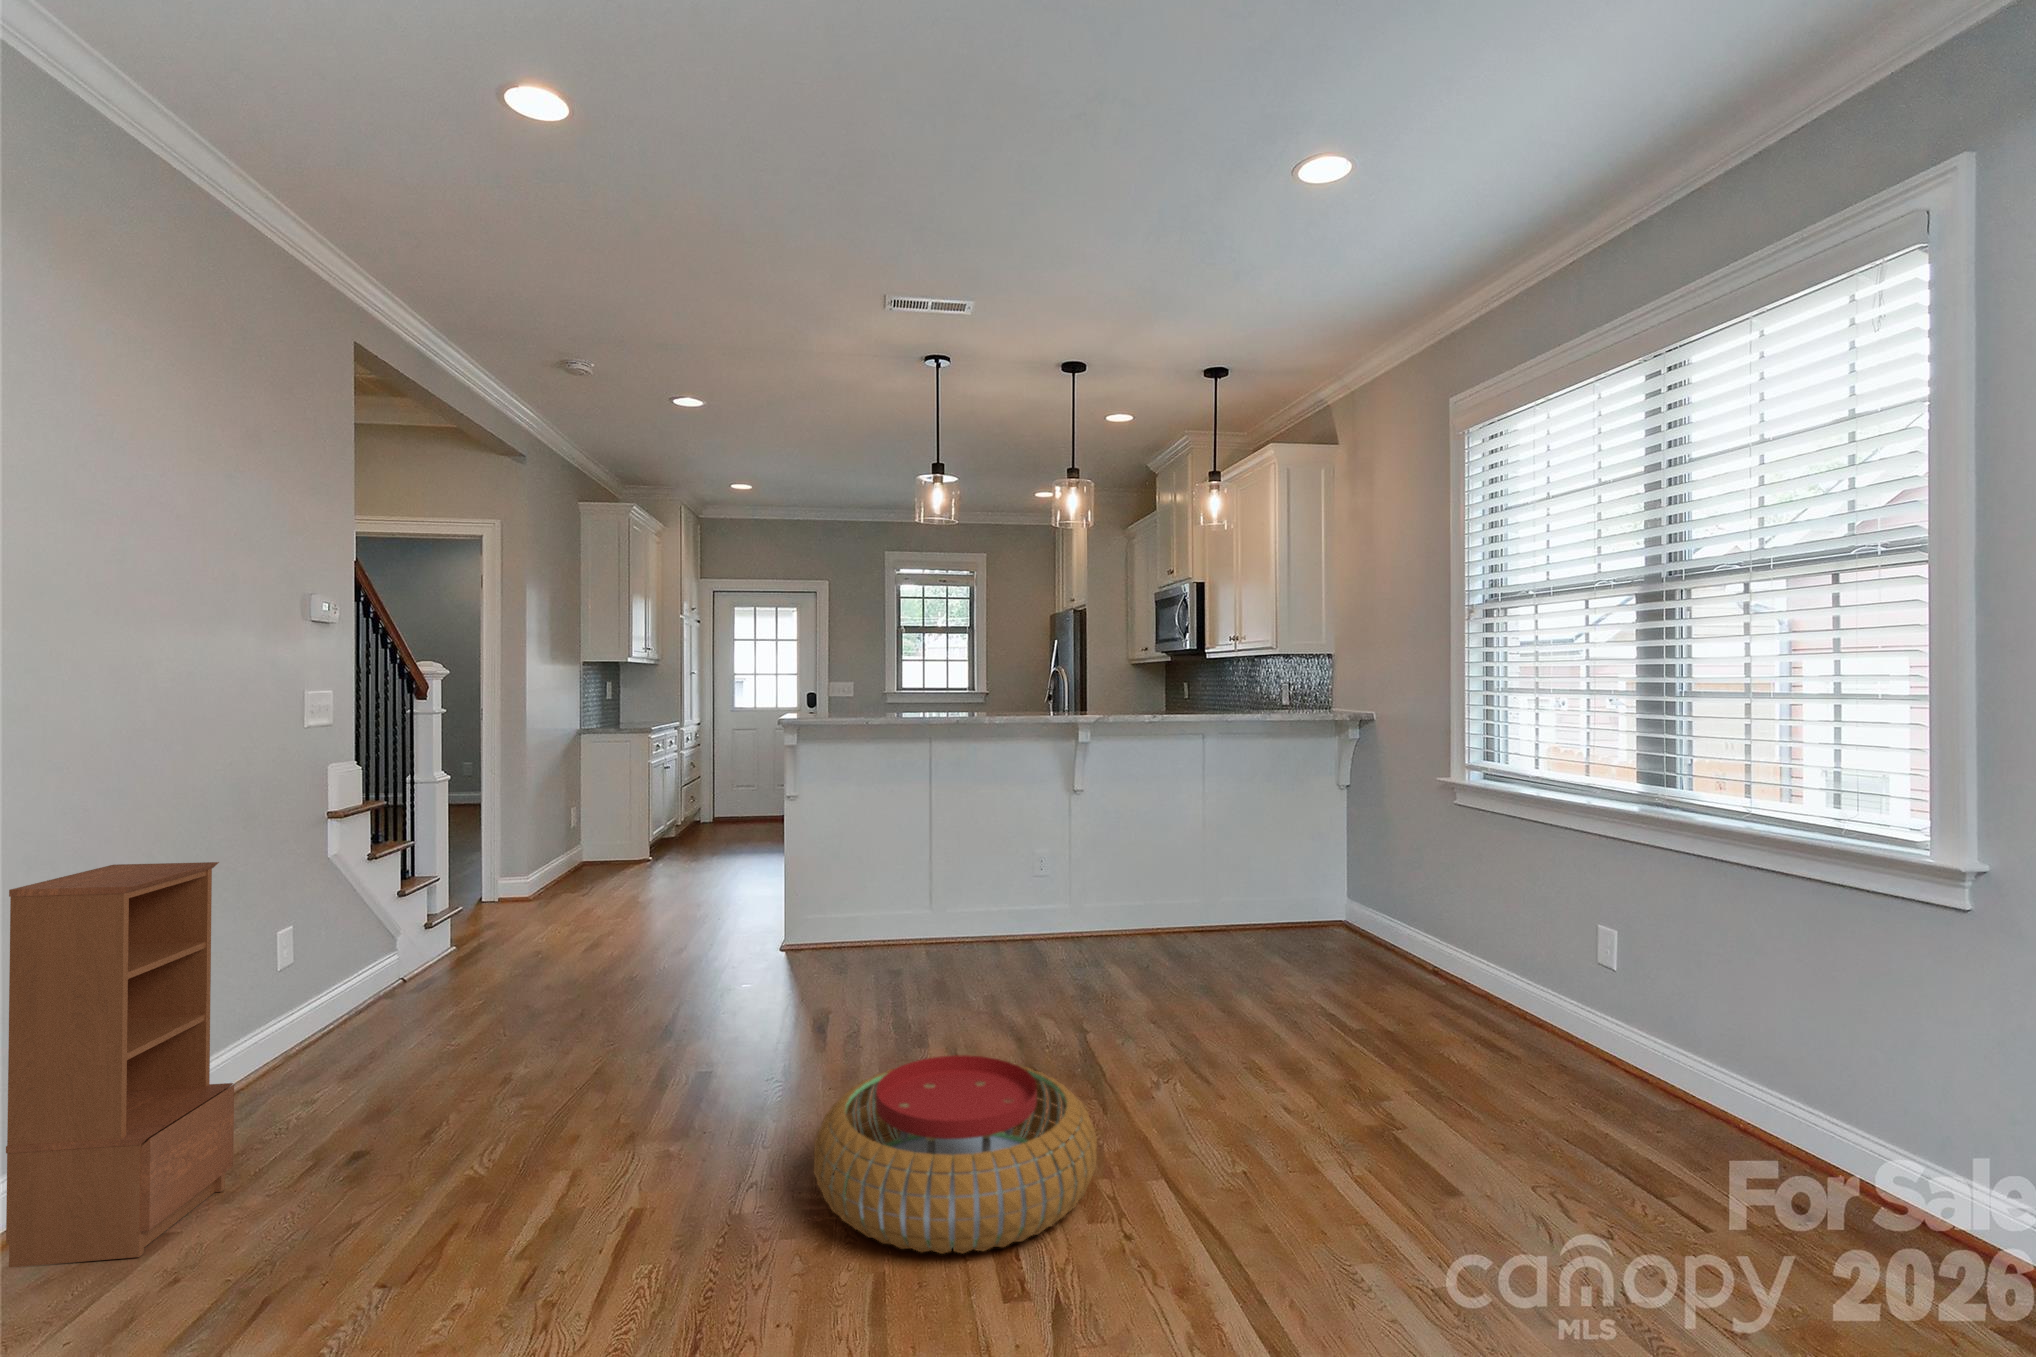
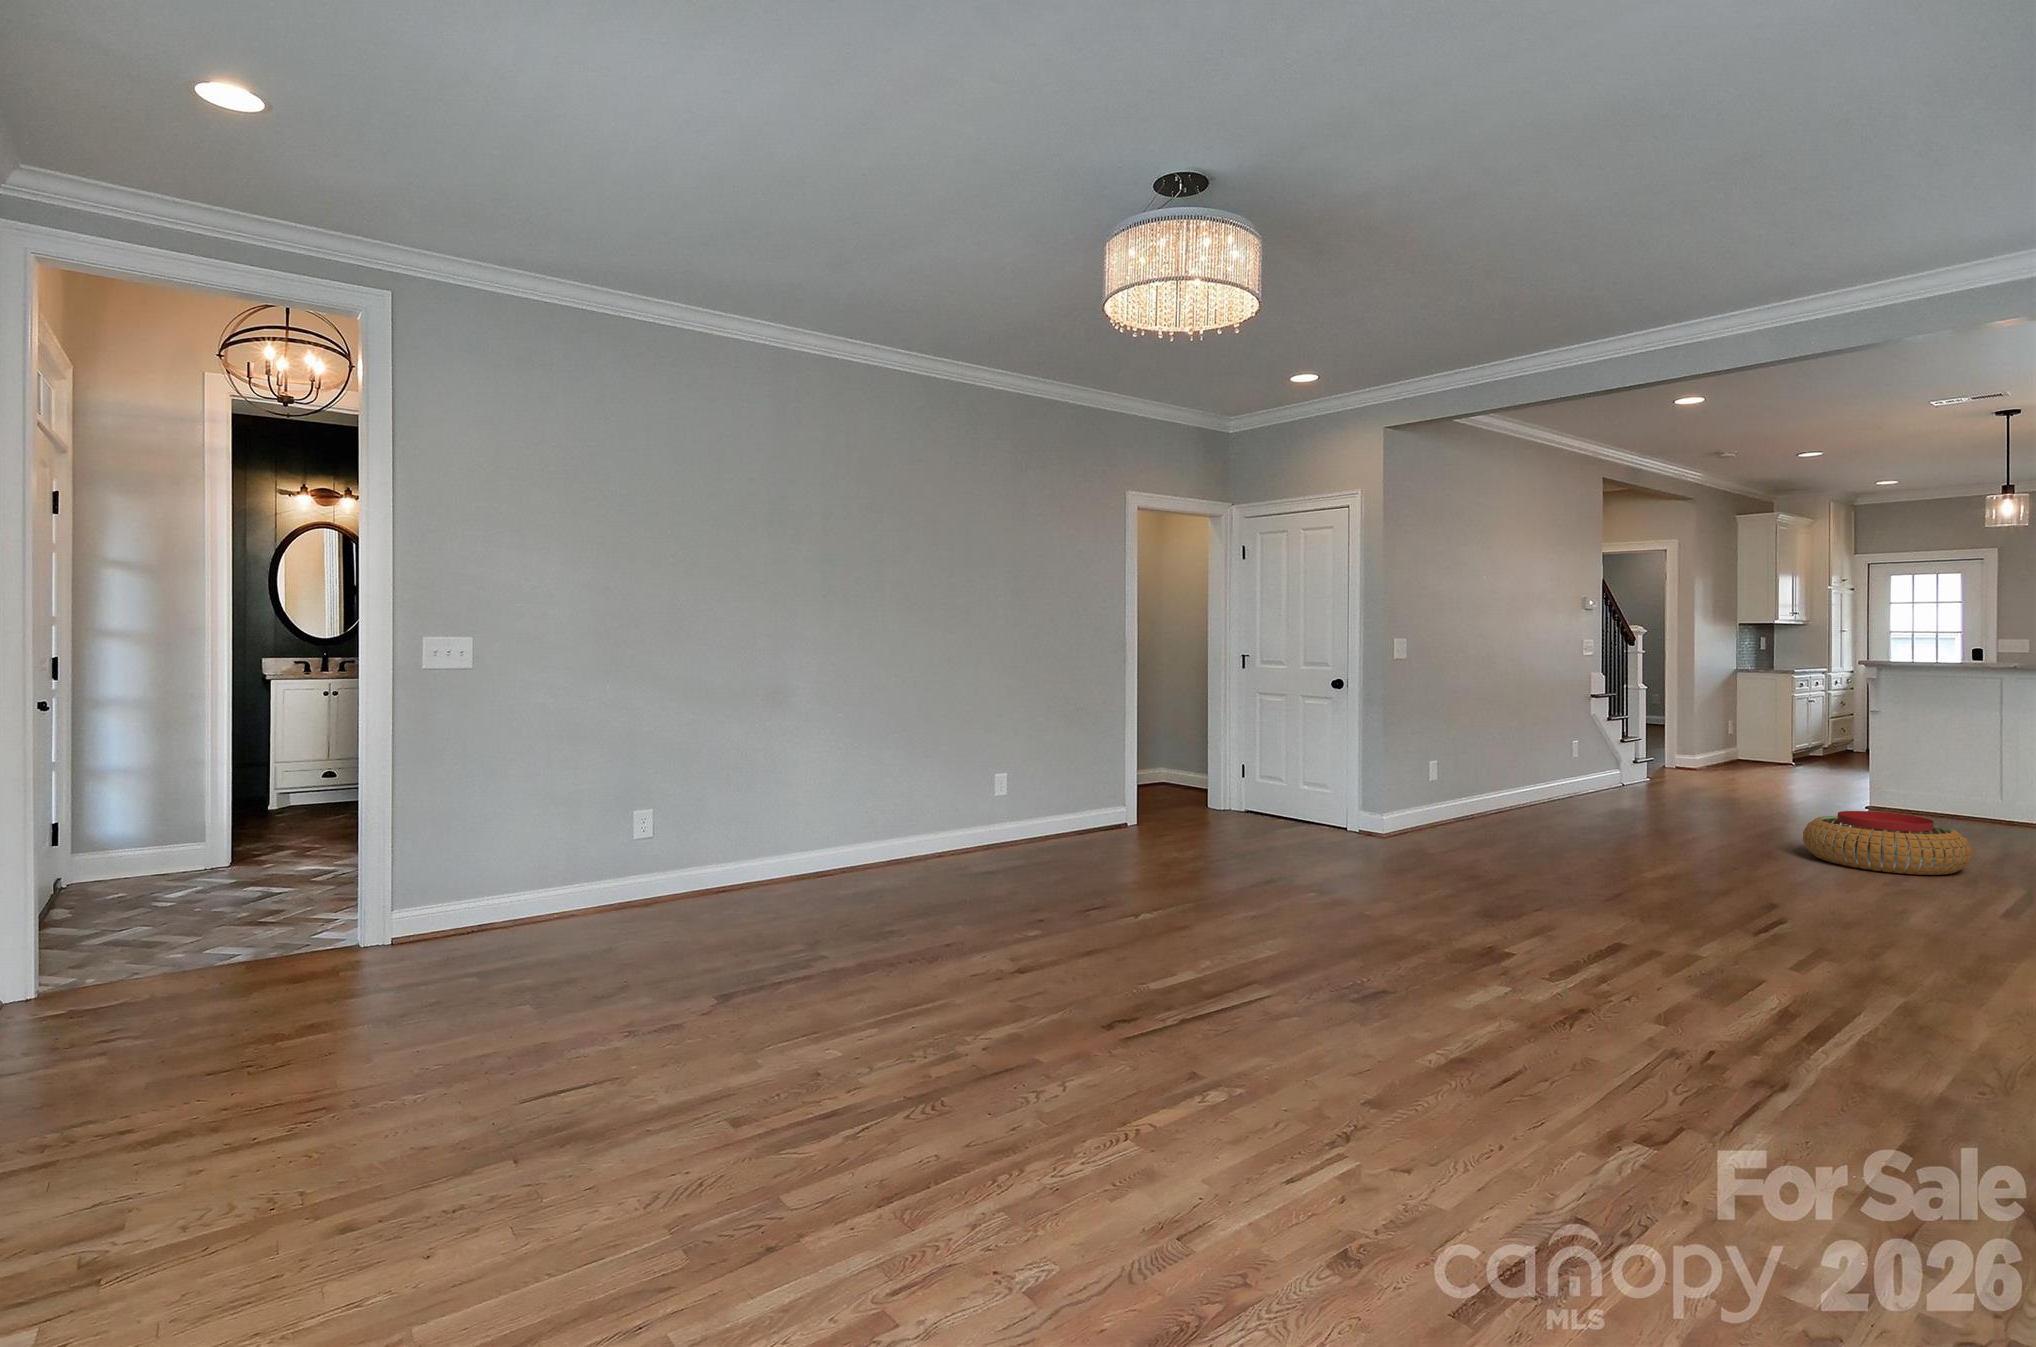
bookcase: present [6,862,234,1267] -> none [1511,696,1571,815]

